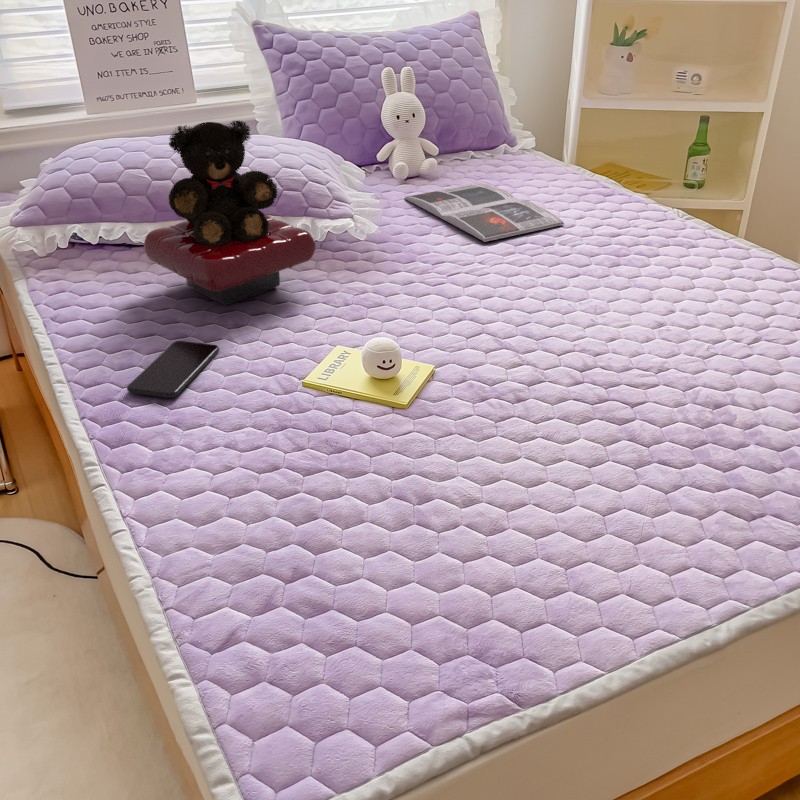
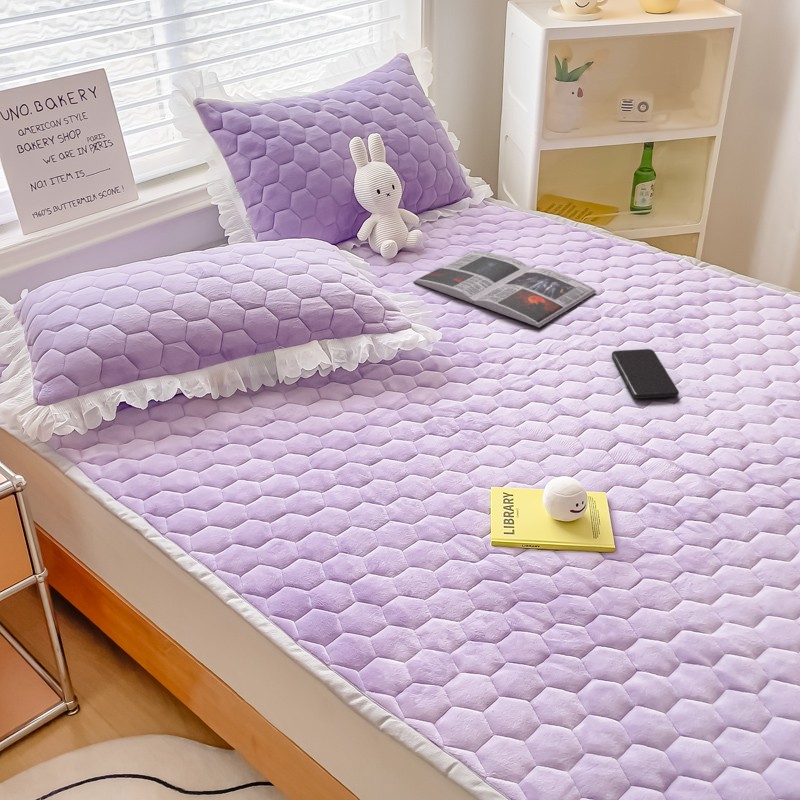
teddy bear: present [144,121,316,305] -> none [230,256,416,459]
smartphone: present [127,341,219,398] -> present [612,349,679,399]

